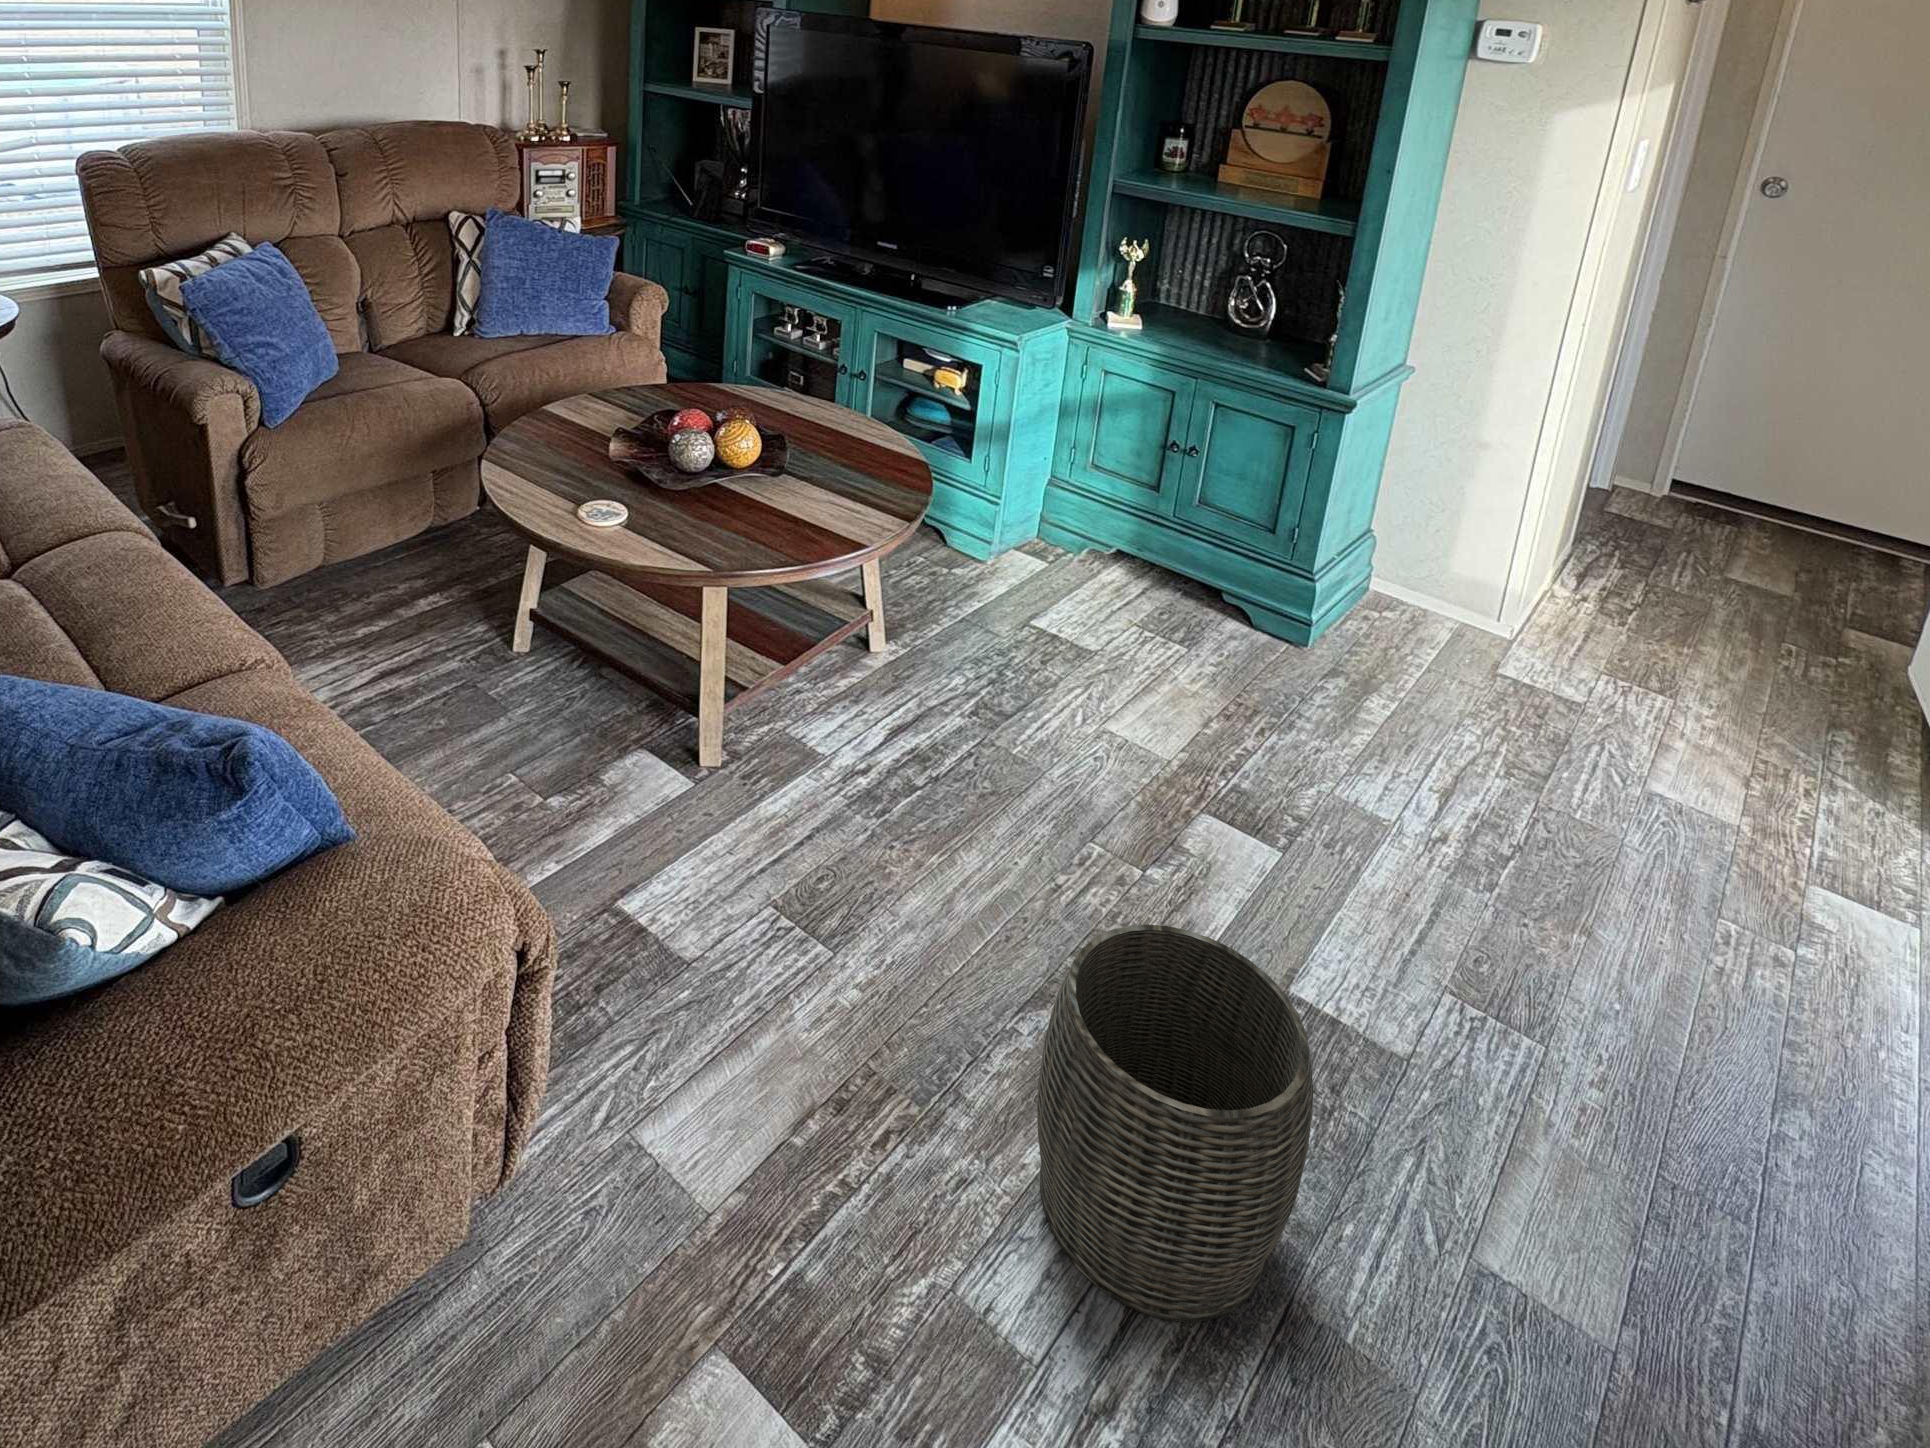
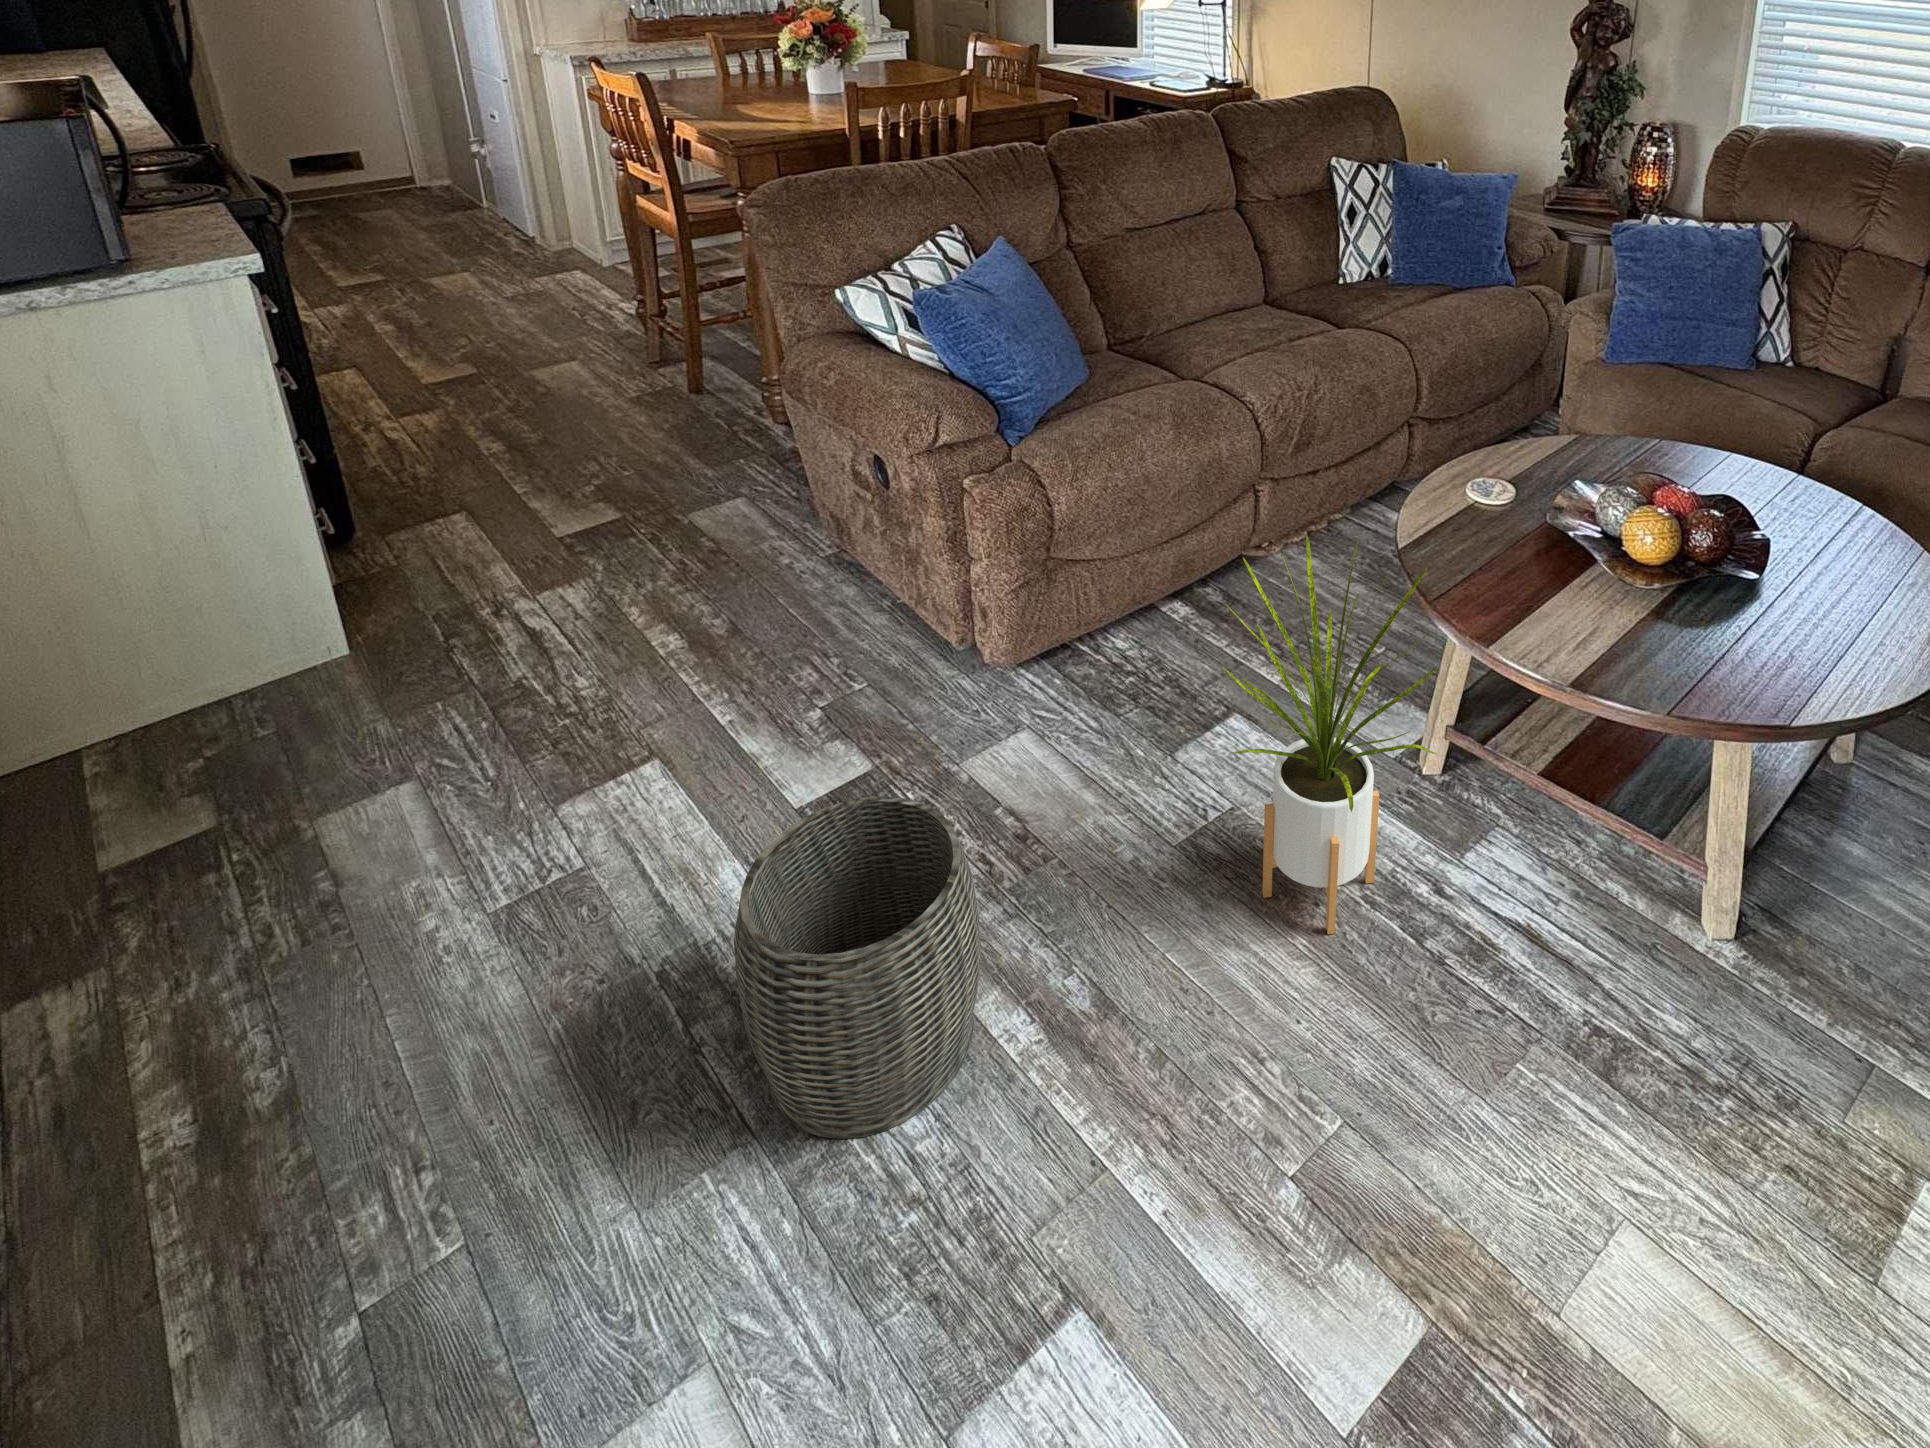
house plant: none [788,496,1008,883] -> present [1222,537,1438,934]

